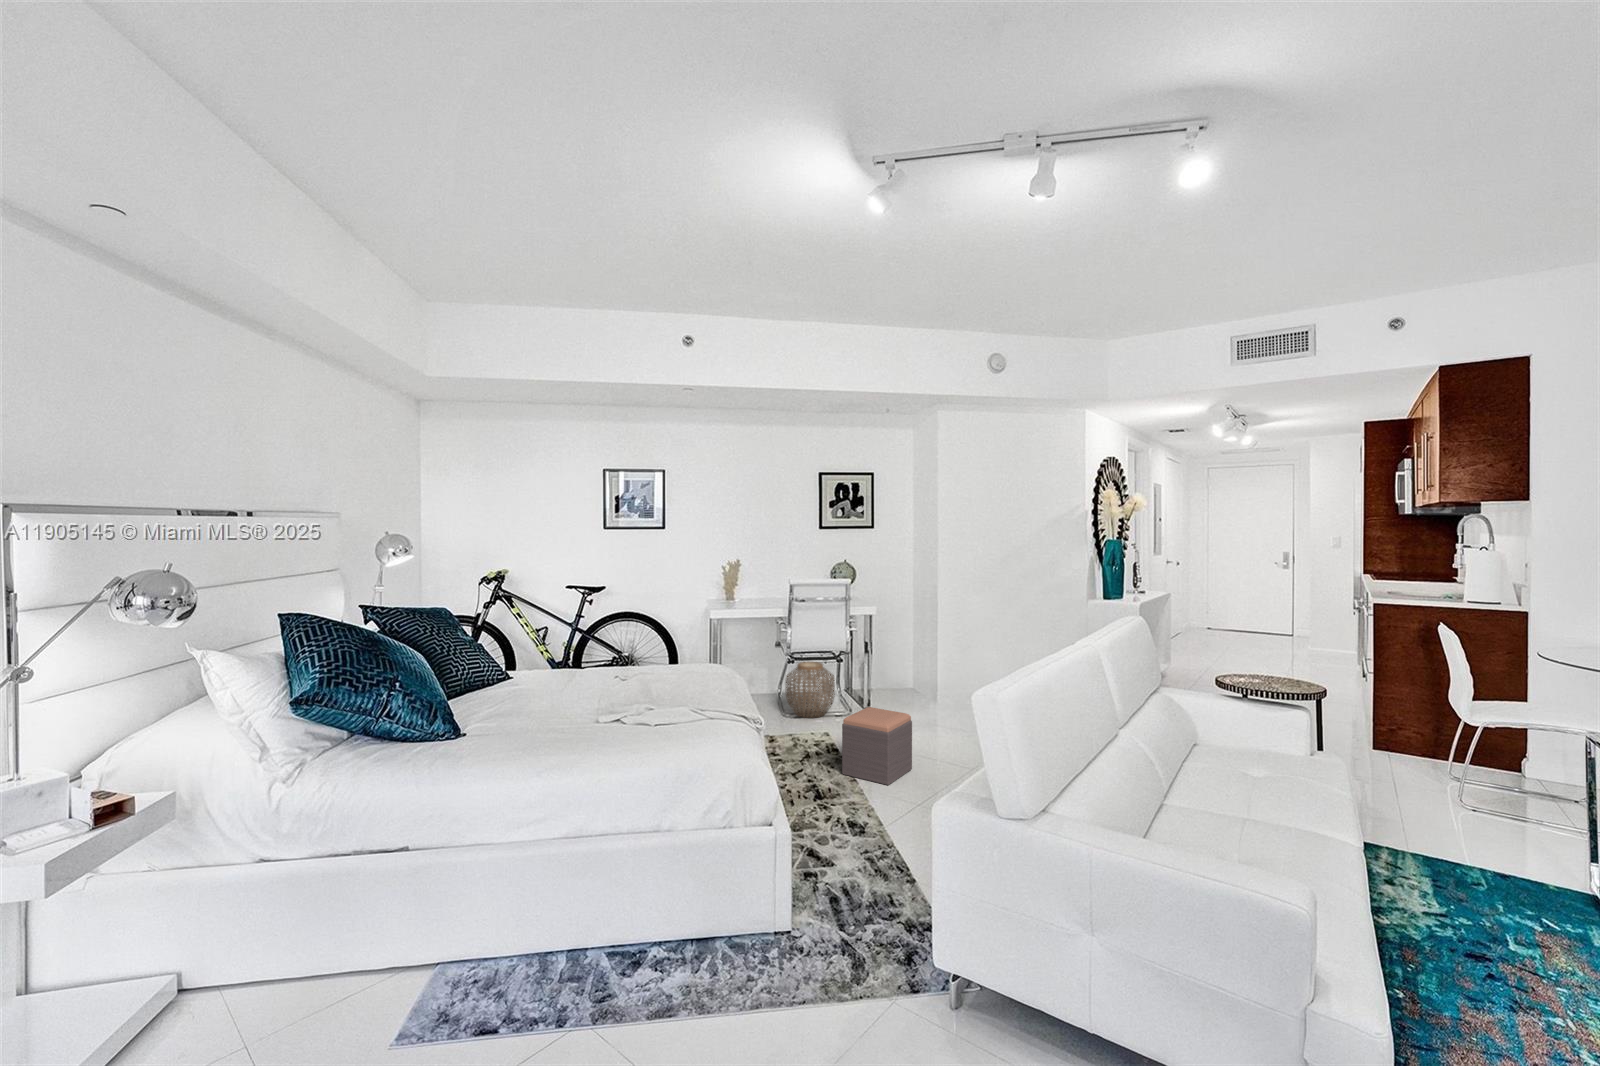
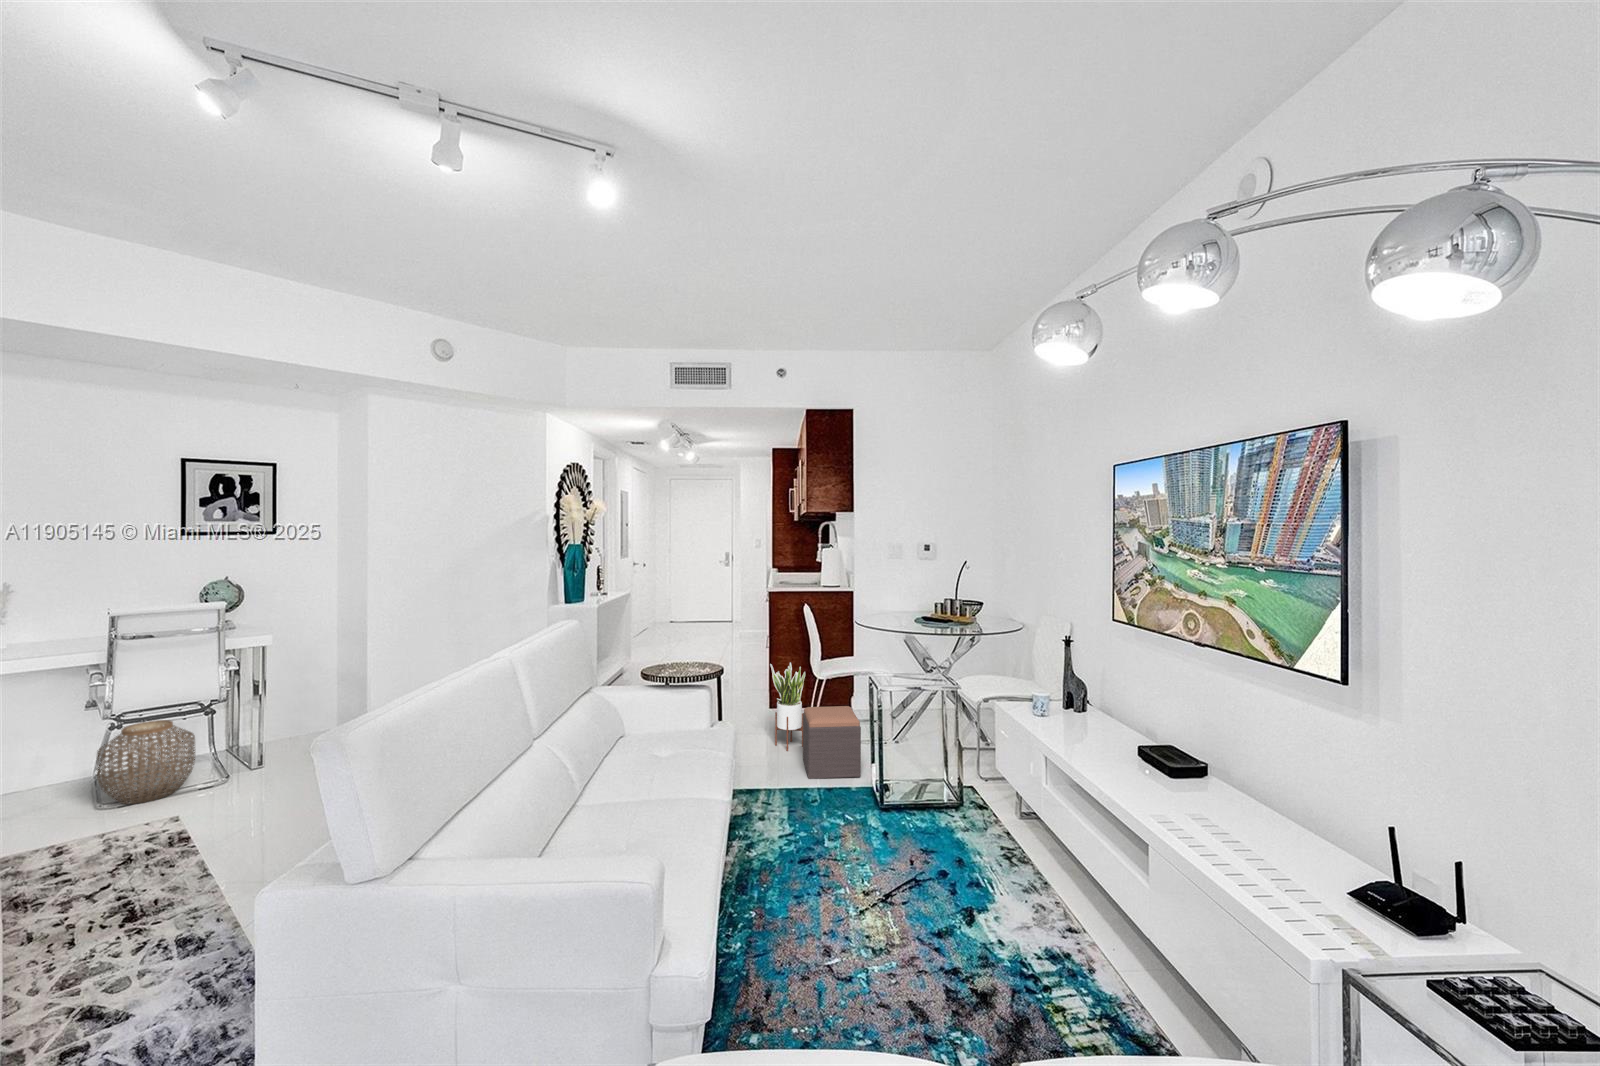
potted plant: none [1385,692,1443,806] -> present [770,663,805,751]
footstool: present [842,707,912,785] -> present [803,706,861,779]

